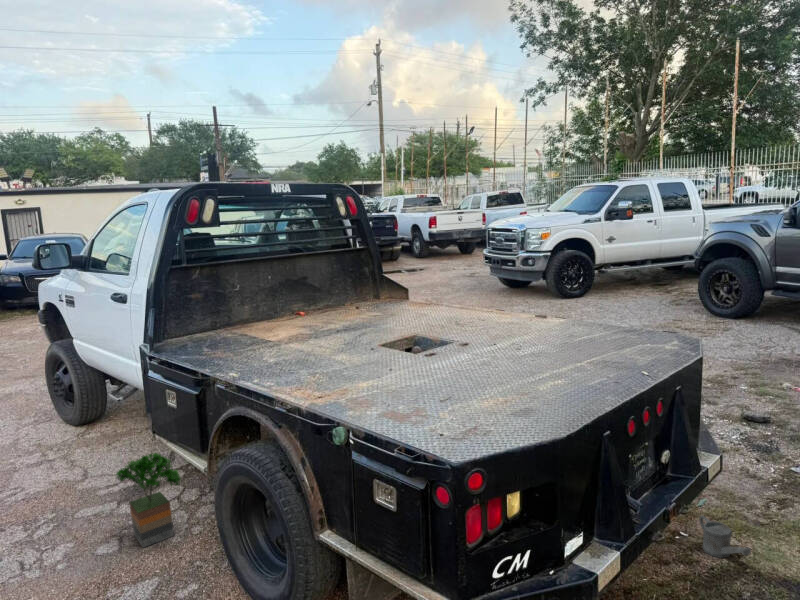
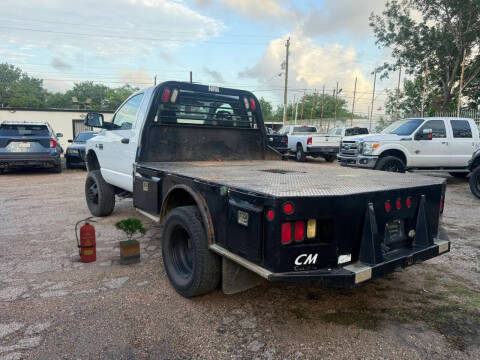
fire extinguisher: none [36,460,85,552] -> present [75,216,97,262]
watering can: present [700,516,751,558] -> none [436,282,464,305]

